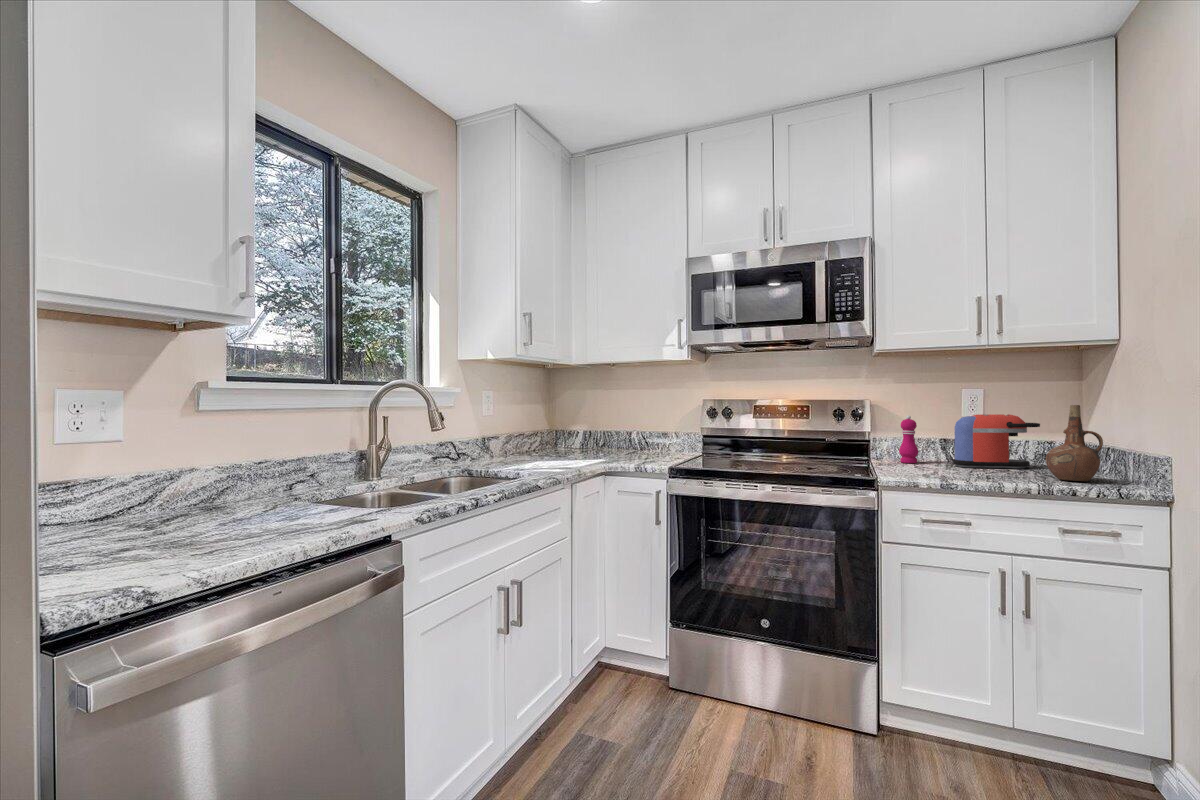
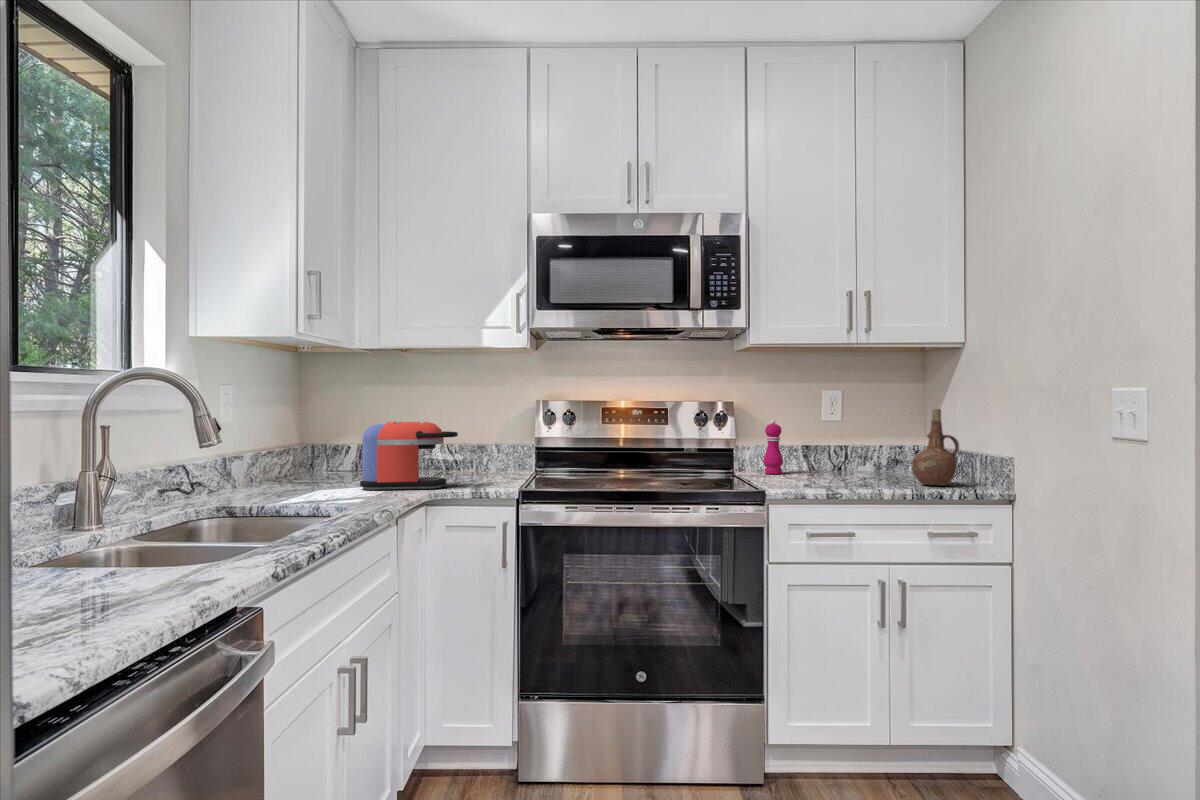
coffee maker: present [953,414,1040,469] -> present [360,422,458,490]

